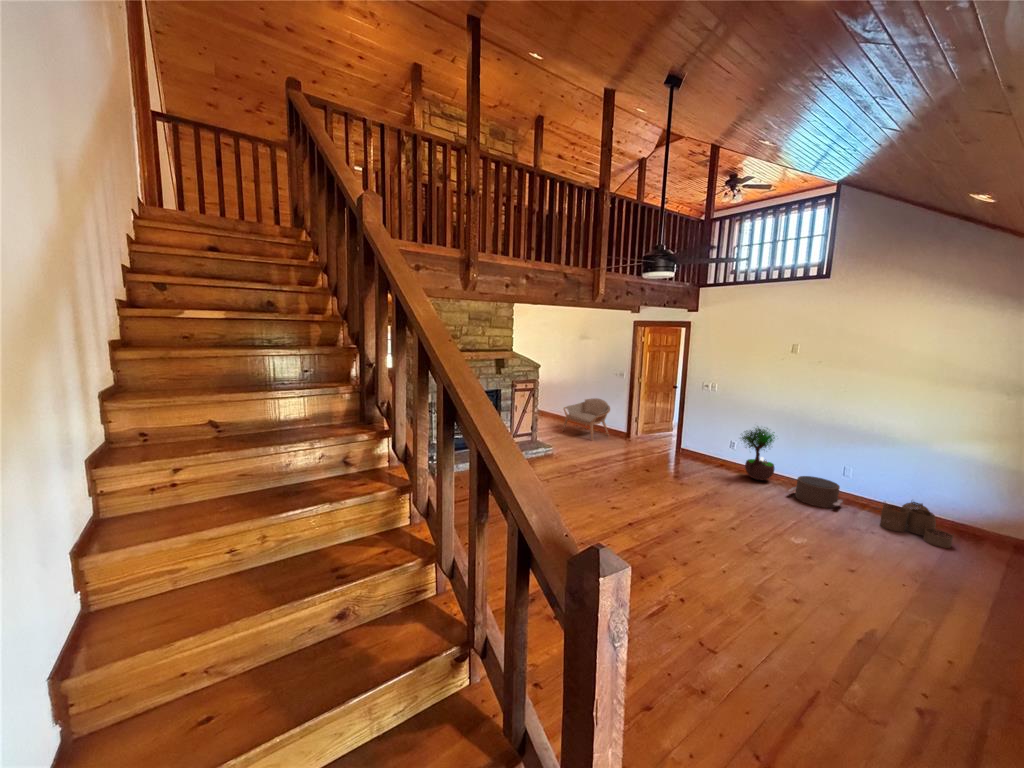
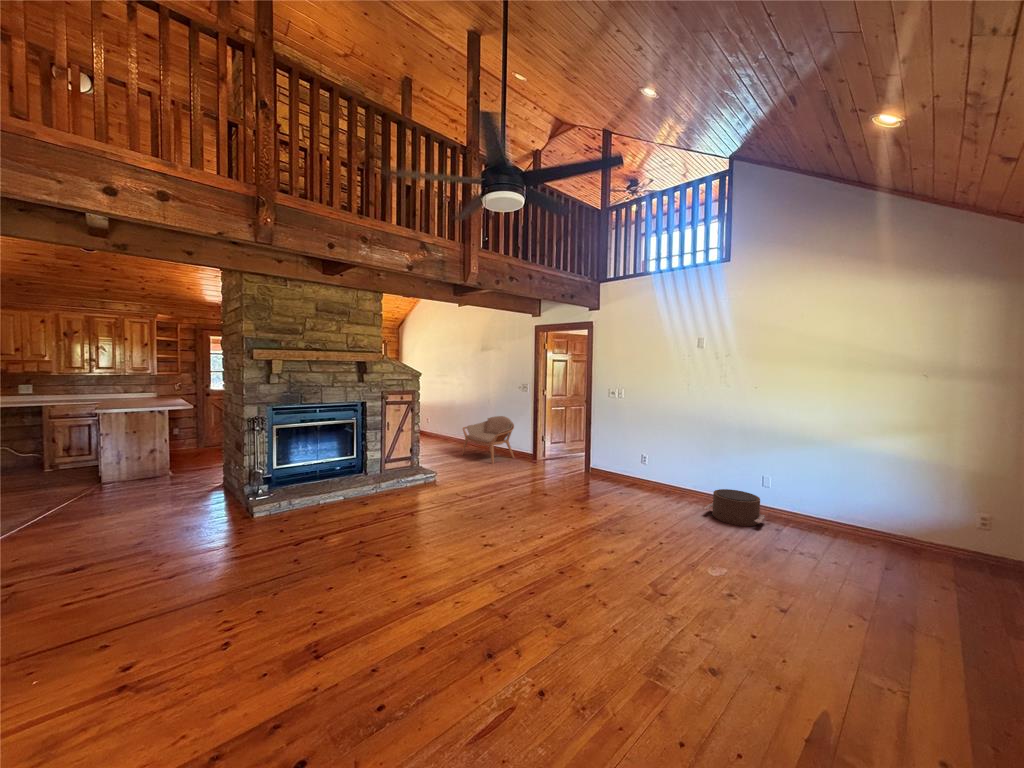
potted tree: present [742,428,775,480] -> none [647,428,690,498]
woven basket: present [880,502,954,548] -> none [809,510,895,568]

